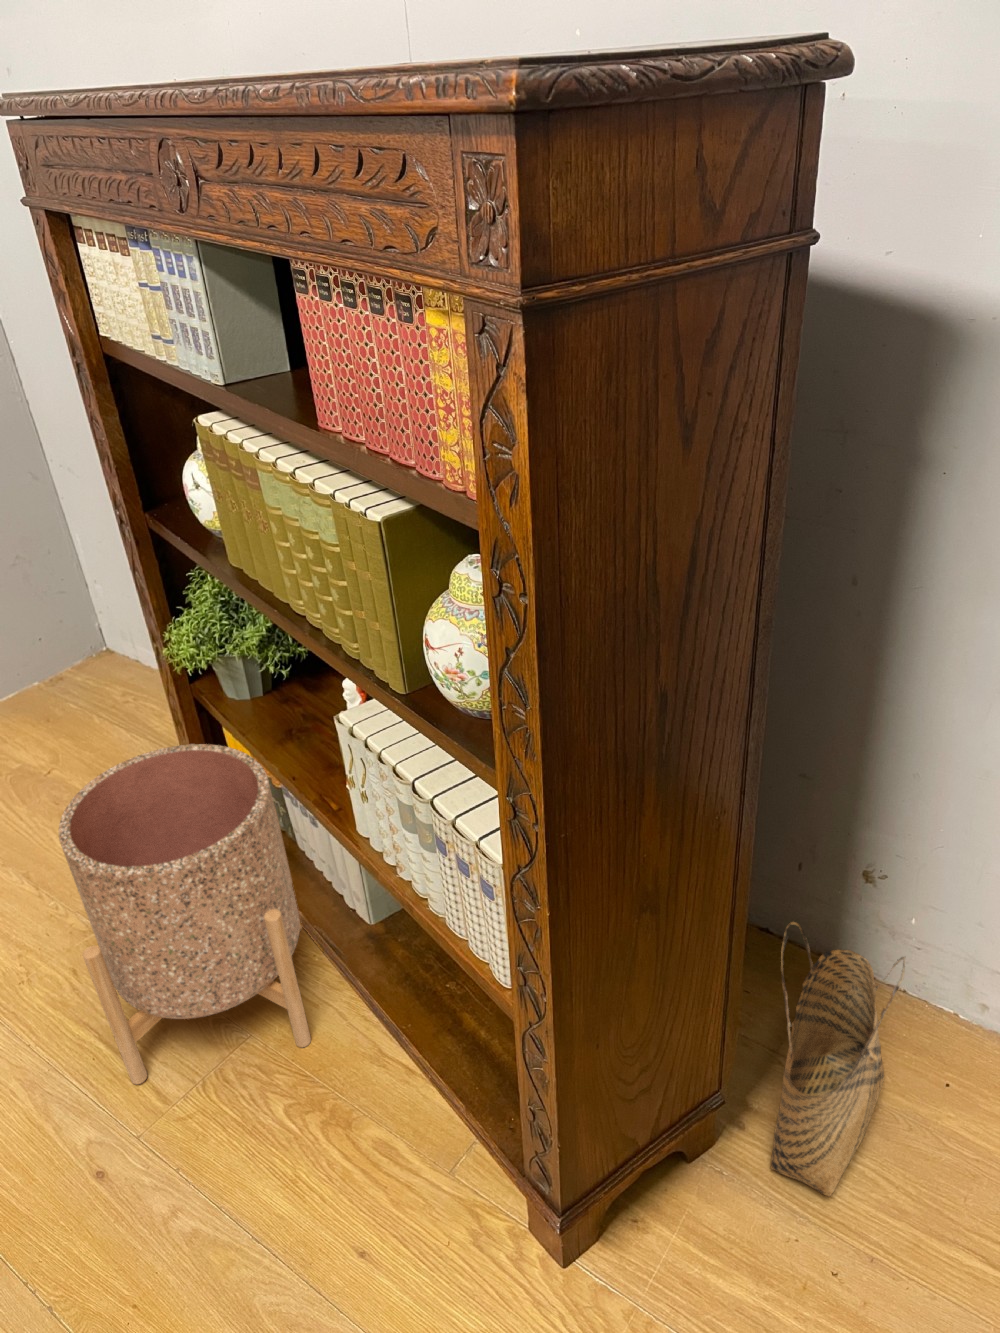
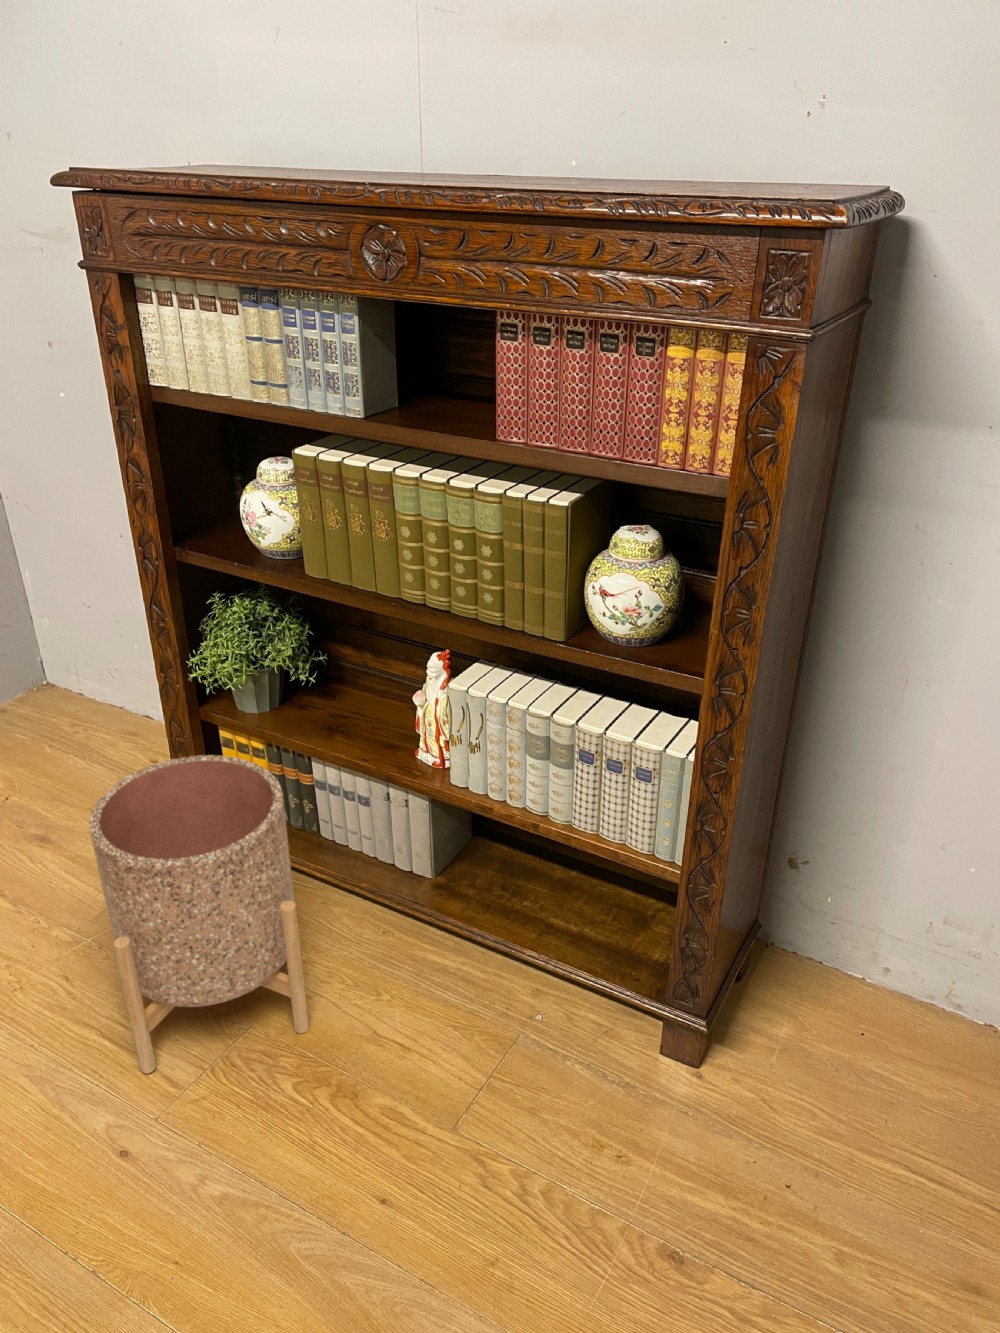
woven basket: present [771,922,905,1196] -> none [729,892,842,1125]

